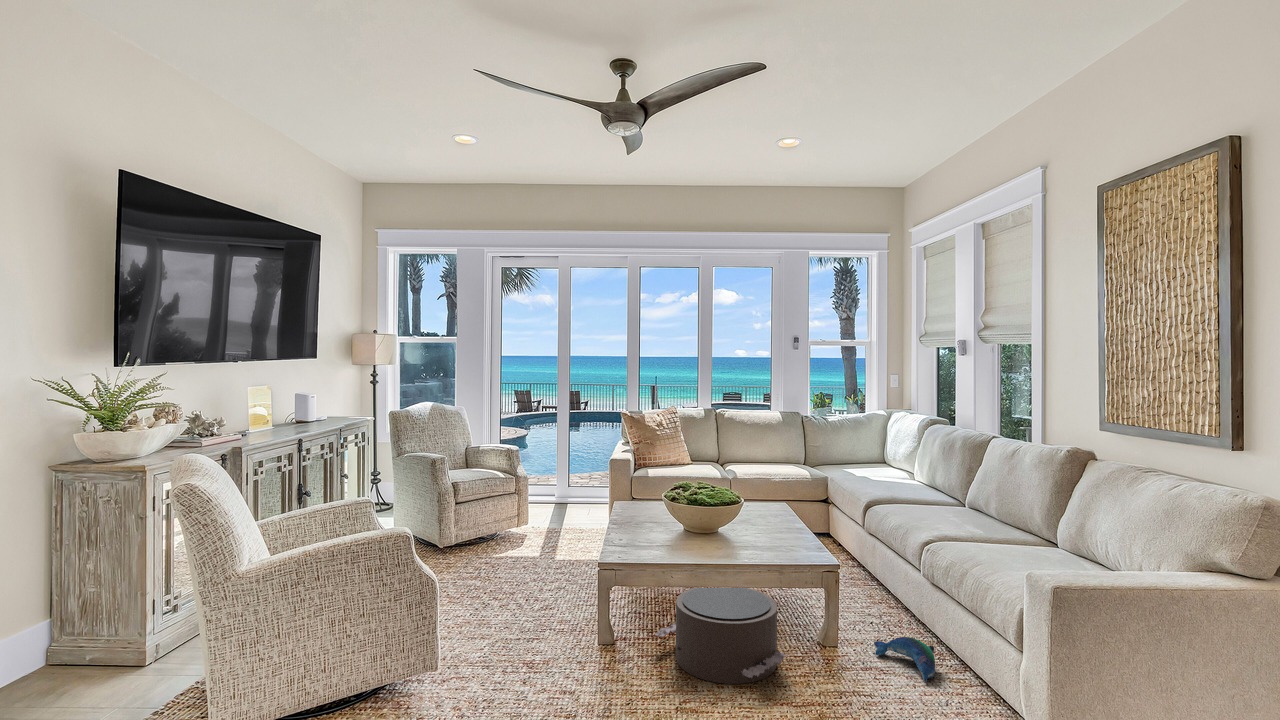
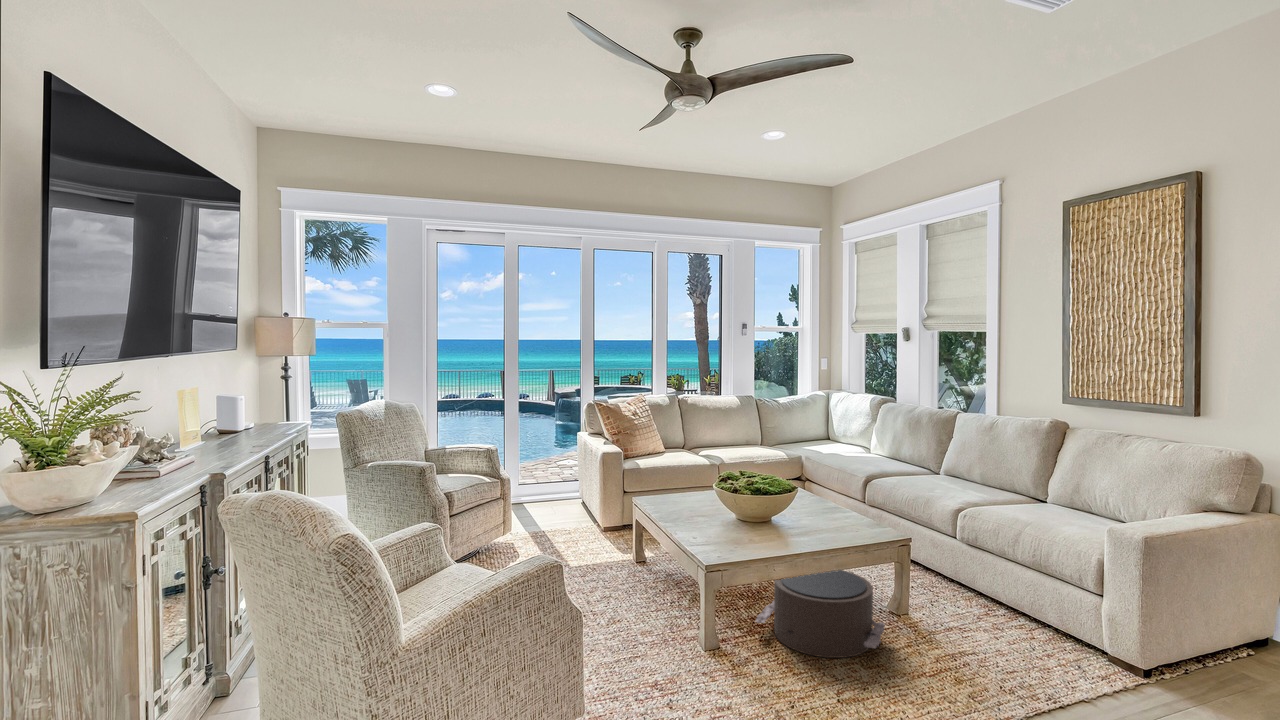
plush toy: present [874,637,935,682] -> none [931,594,998,630]

